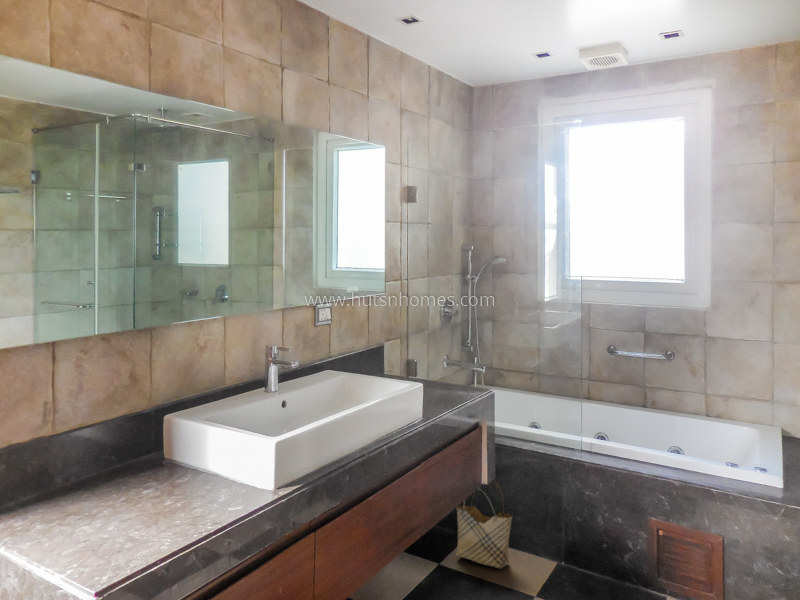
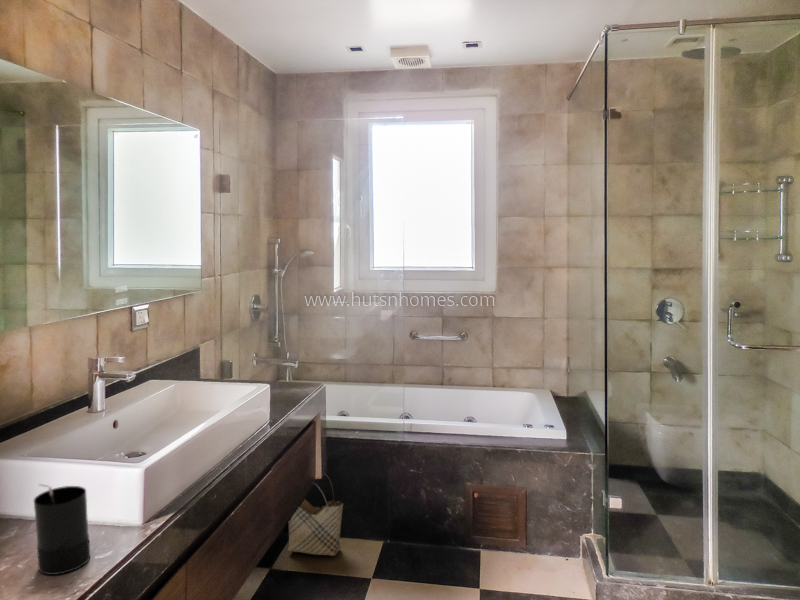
candle: none [185,437,228,513] -> present [34,484,90,575]

